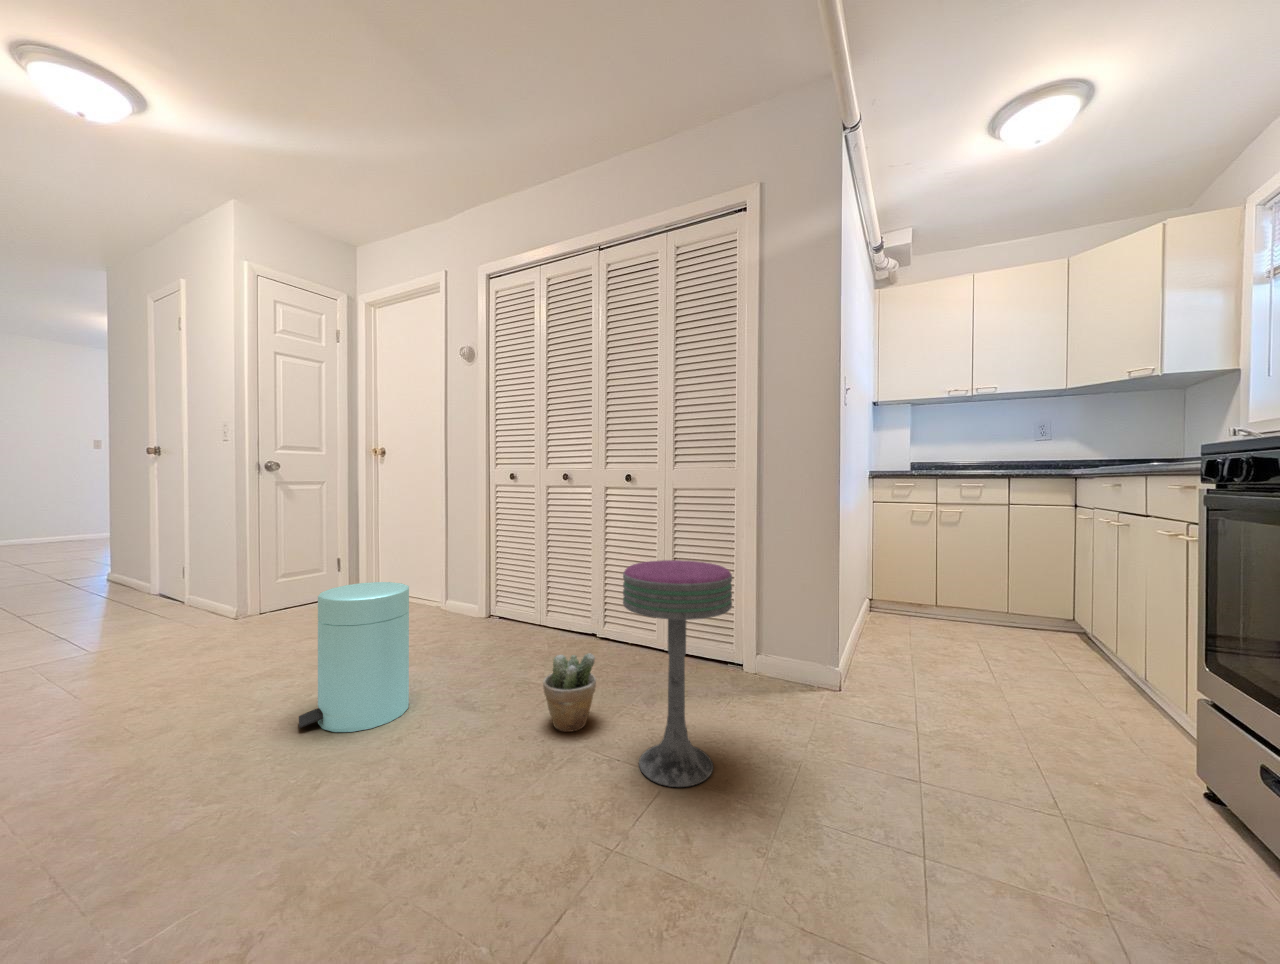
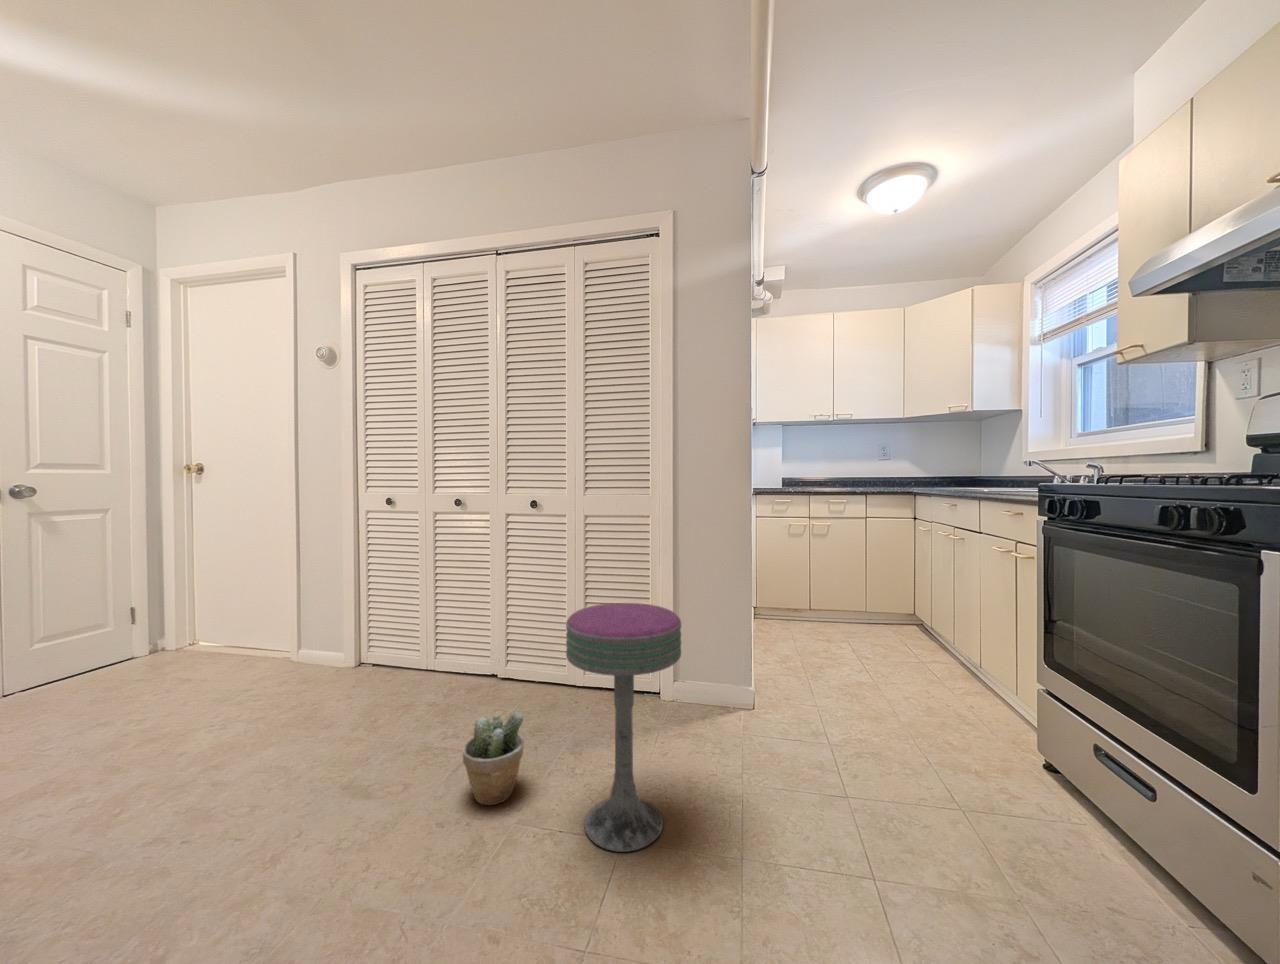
trash can: present [299,582,409,732] -> none [109,650,277,870]

